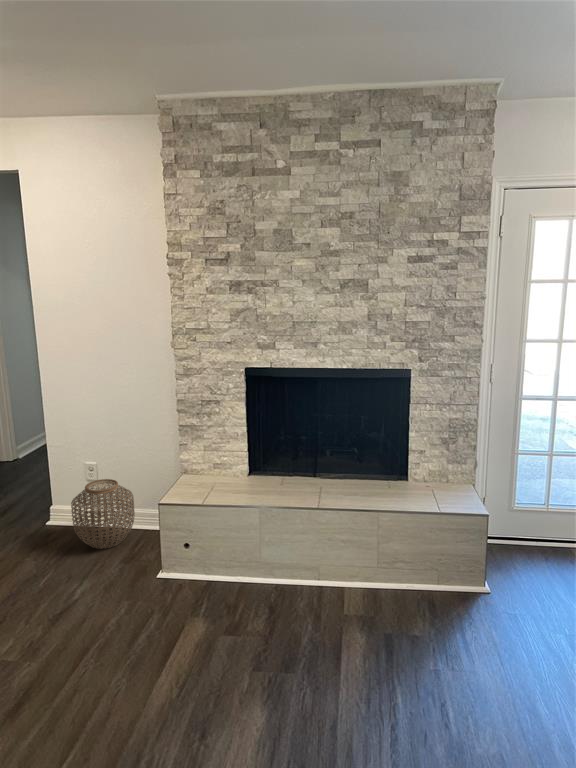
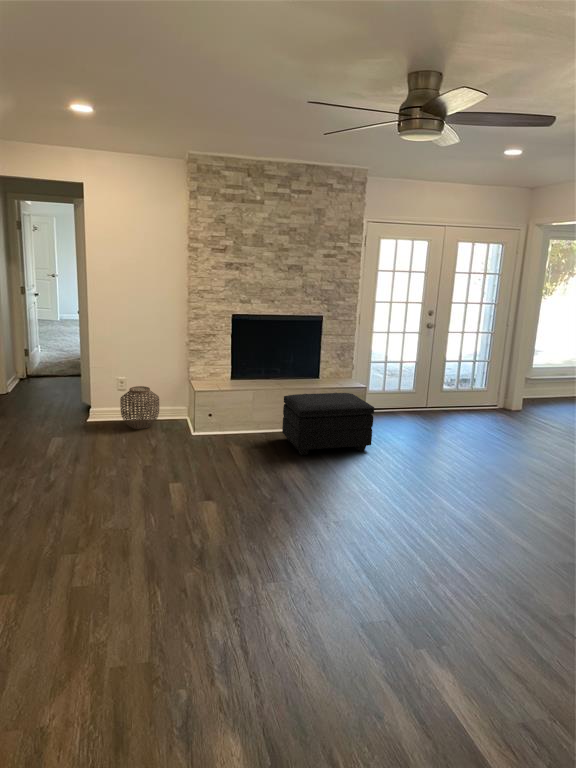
footstool: none [300,529,483,680] -> present [282,393,374,455]

